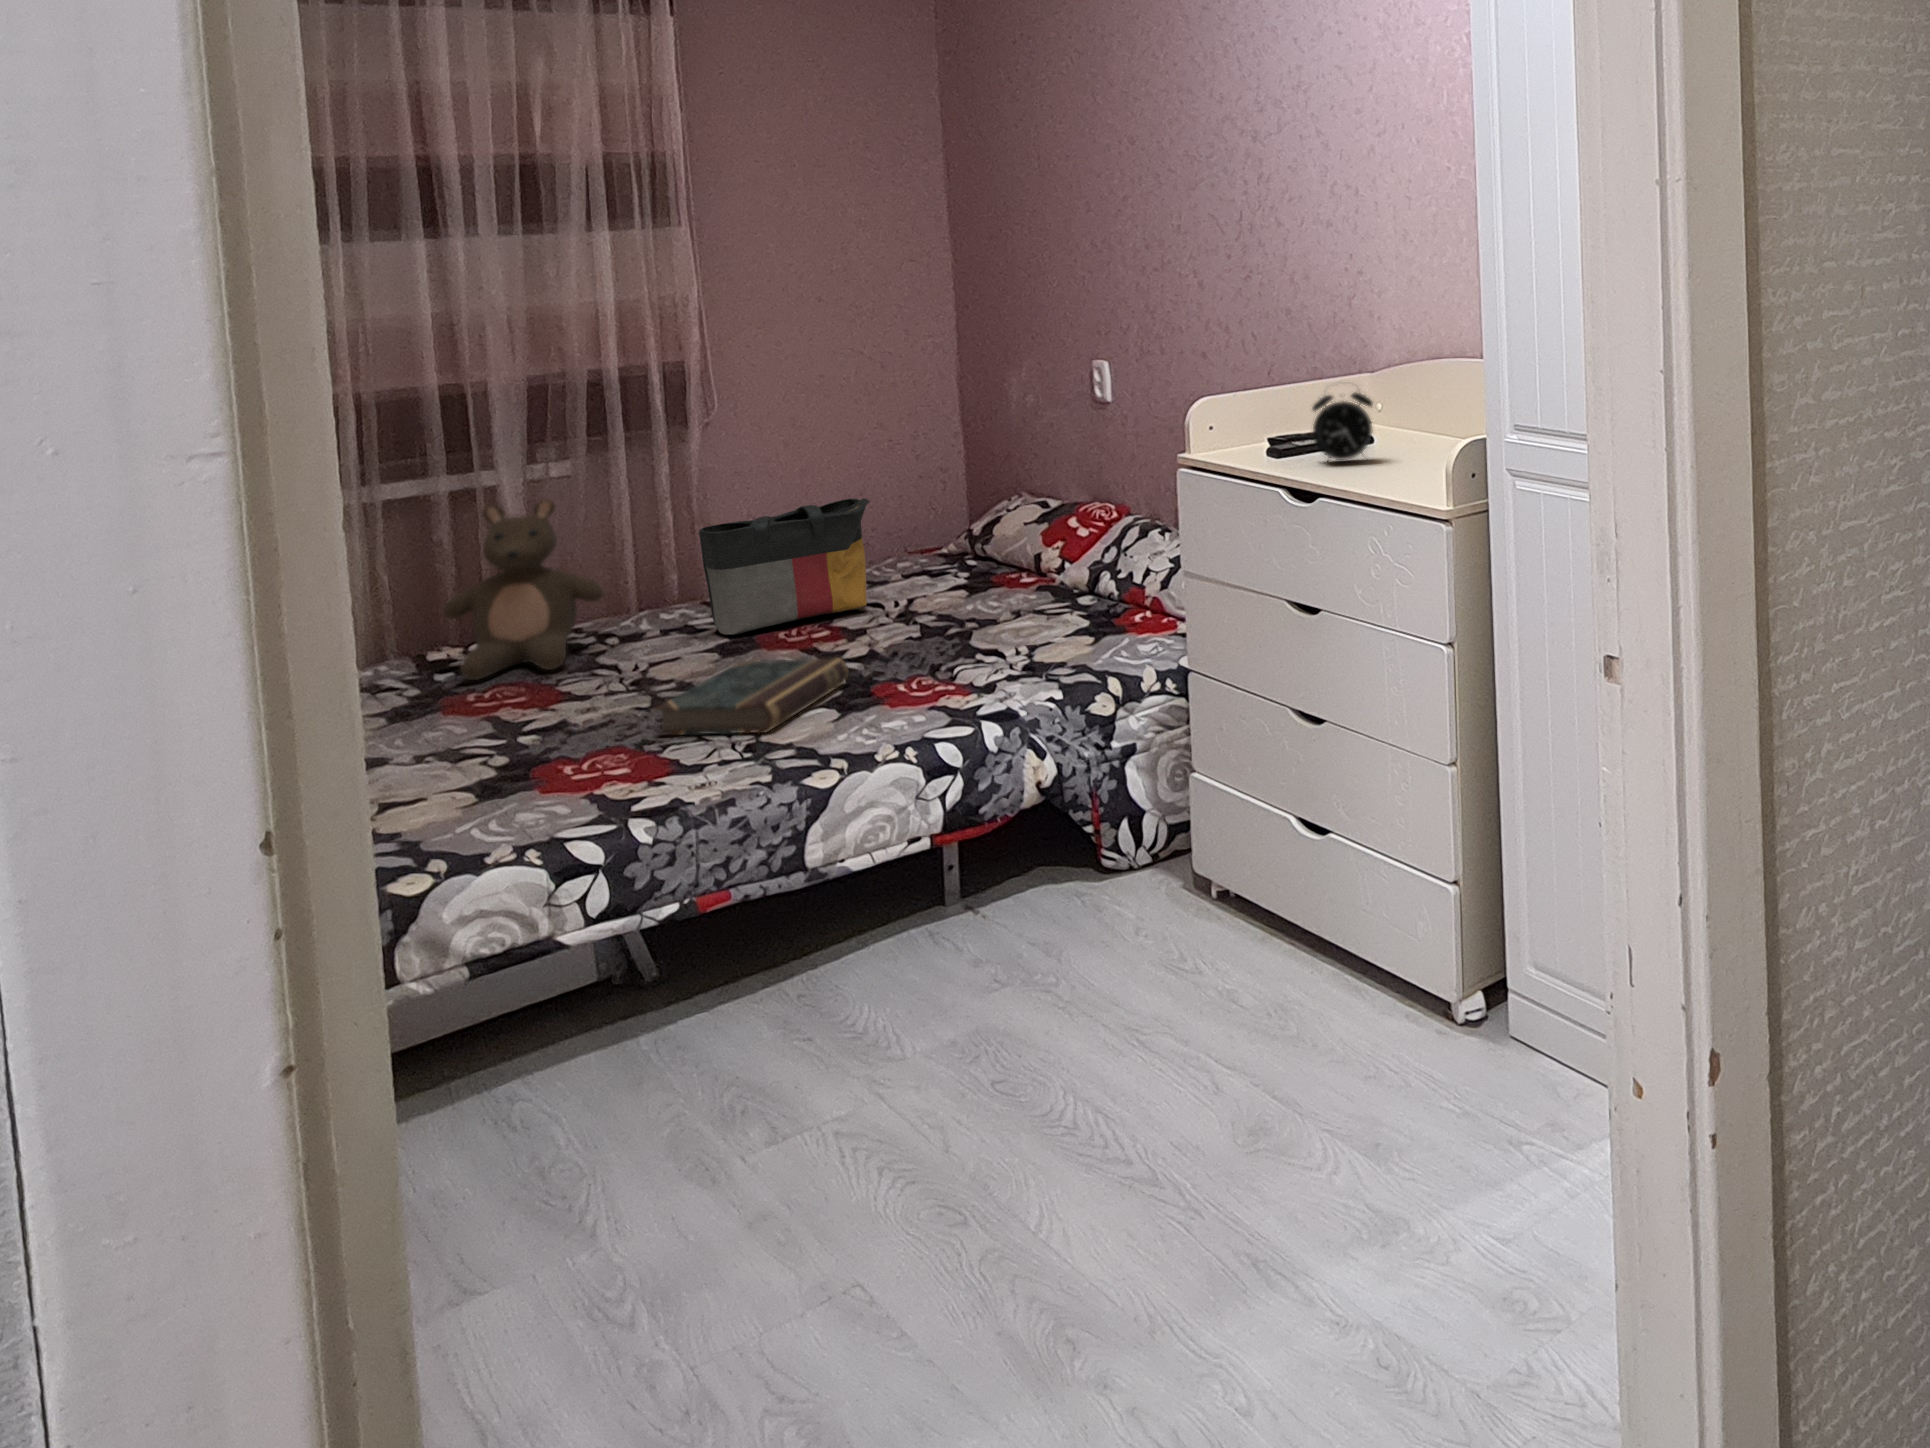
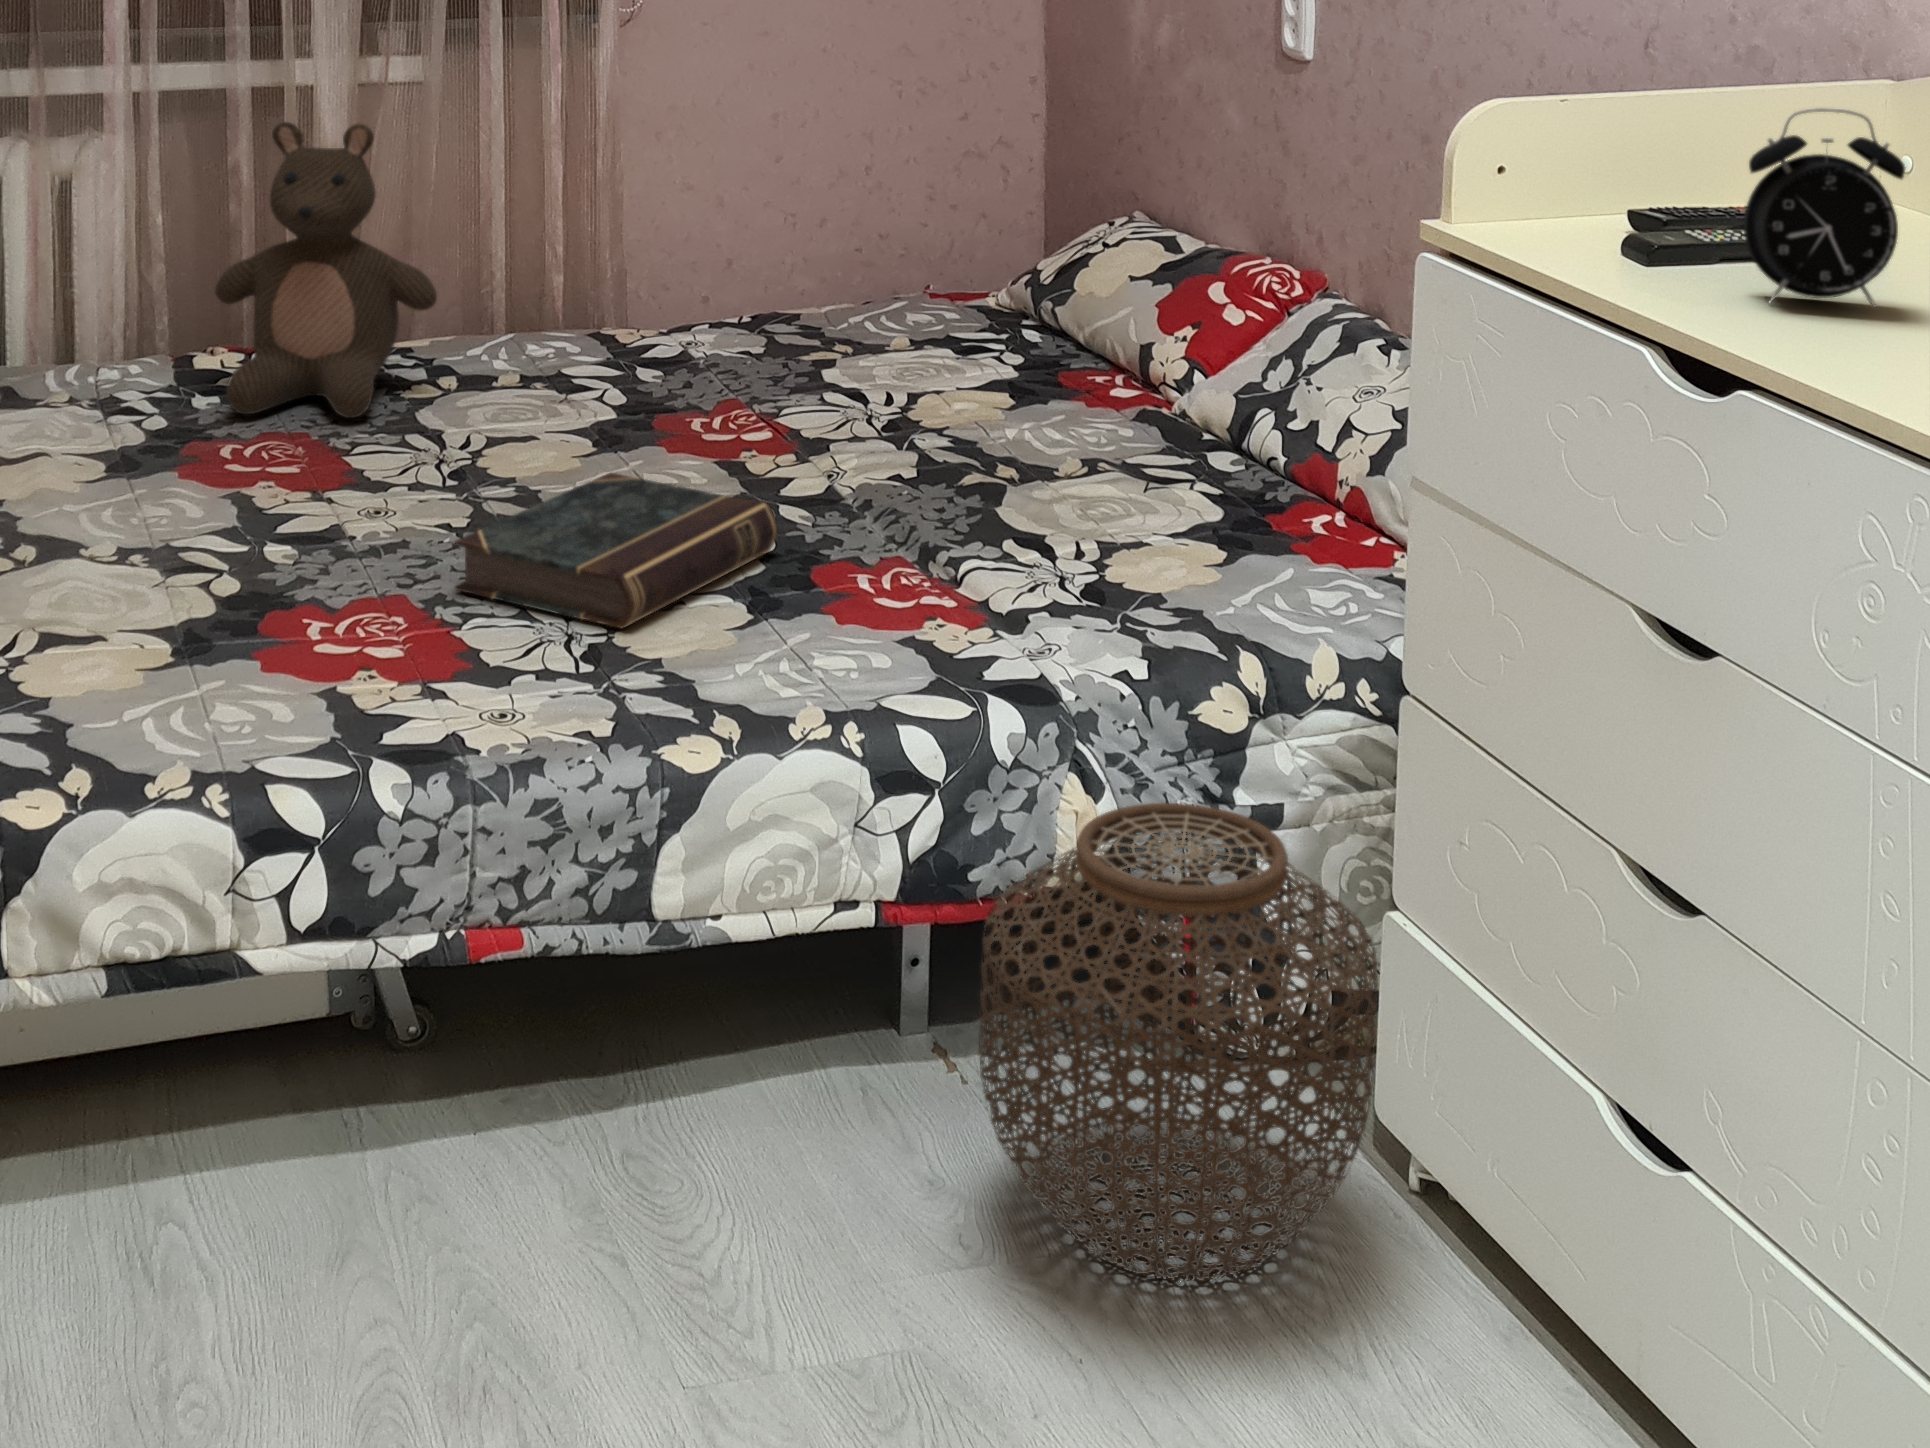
tote bag: present [699,498,869,635] -> none [580,189,857,407]
woven basket: none [994,741,1191,968] -> present [979,803,1378,1281]

